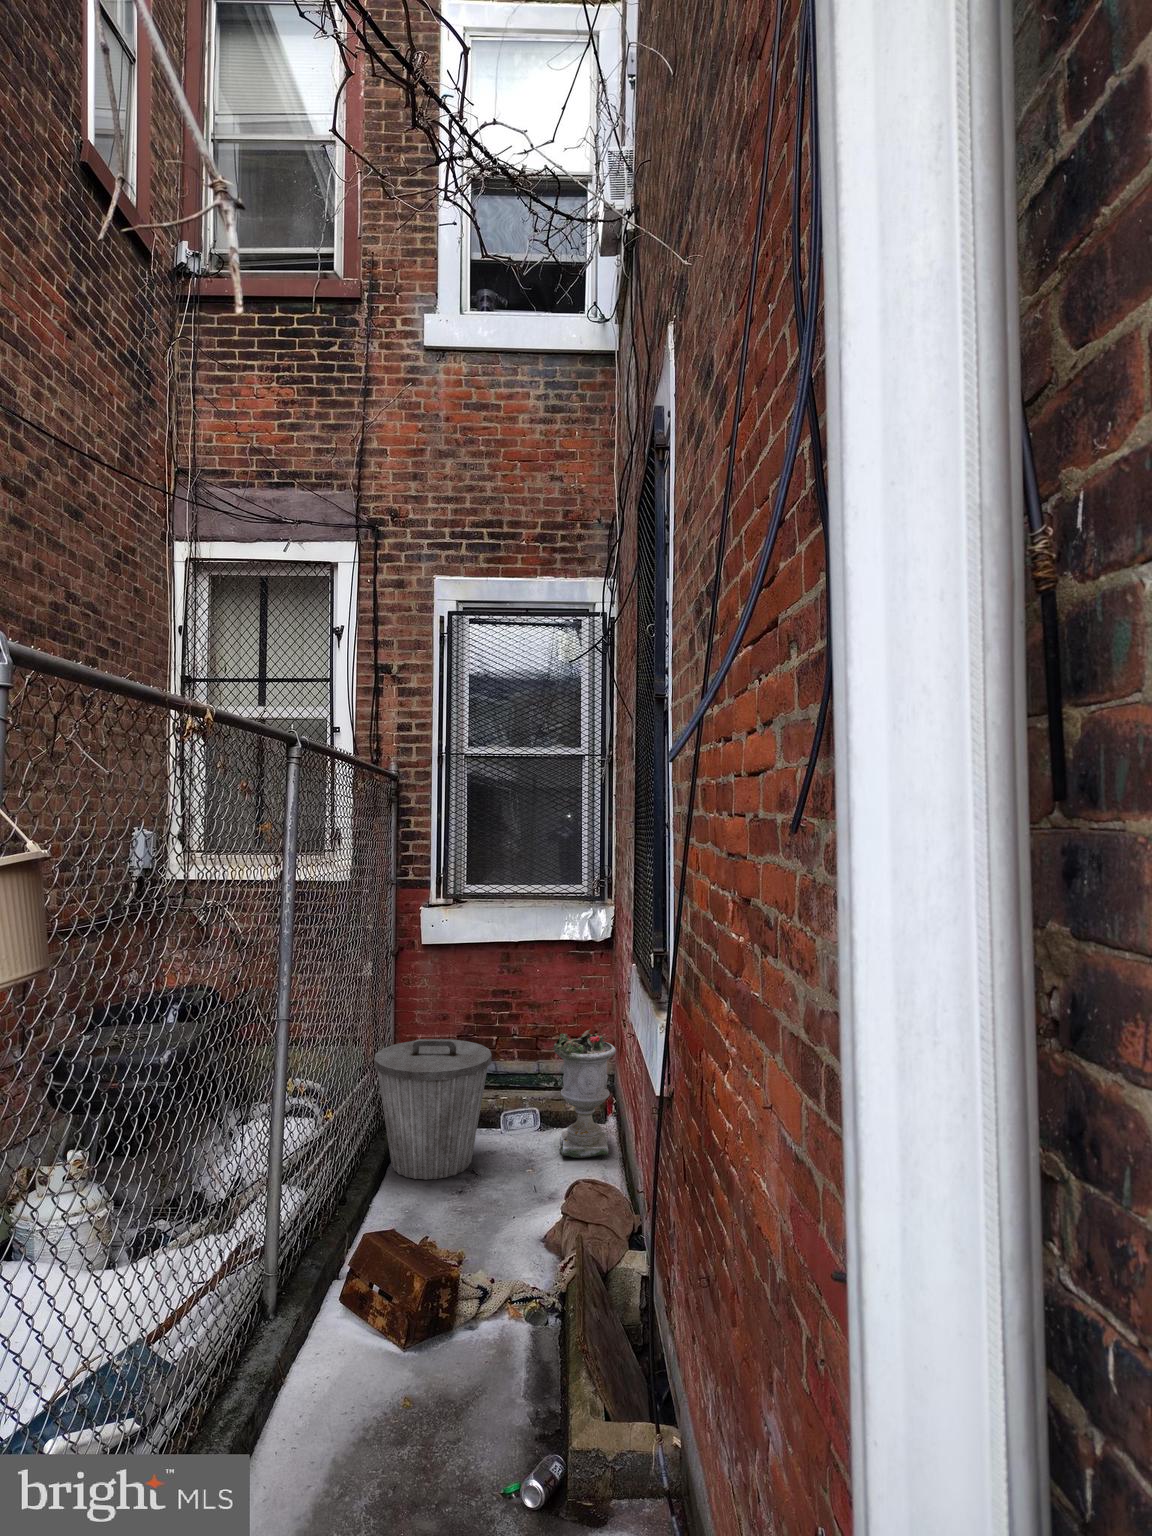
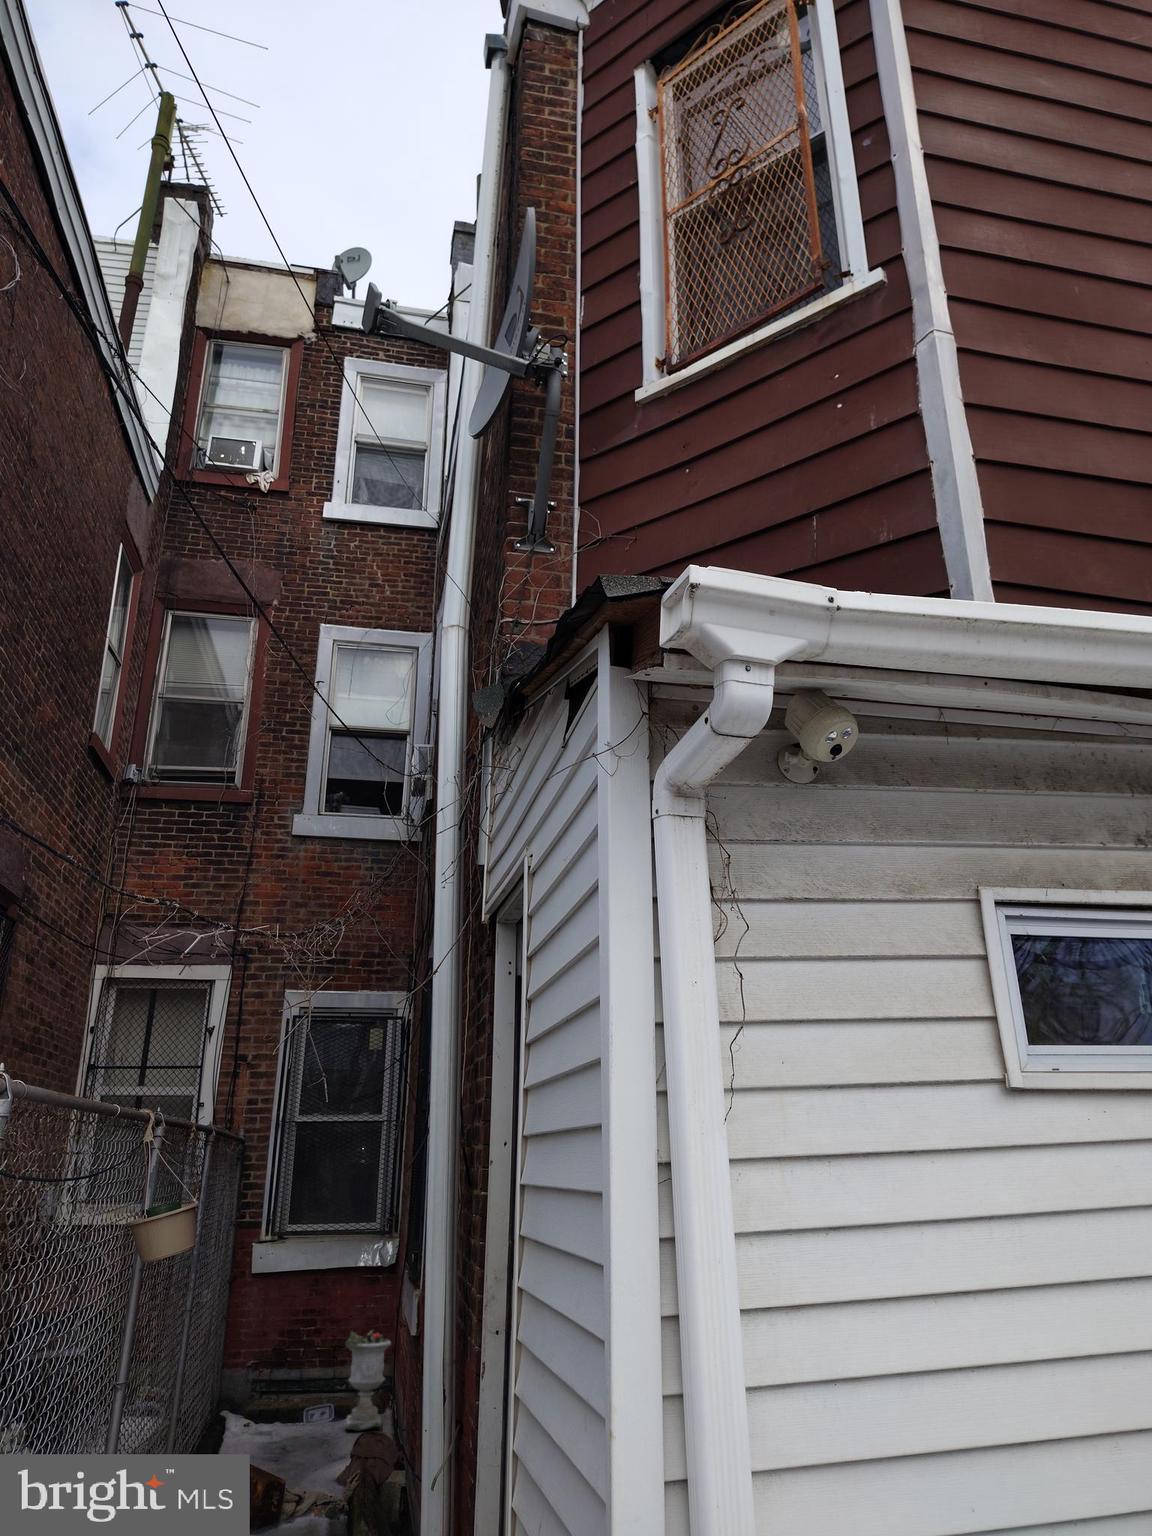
trash can: present [374,1039,492,1180] -> none [212,1336,299,1446]

